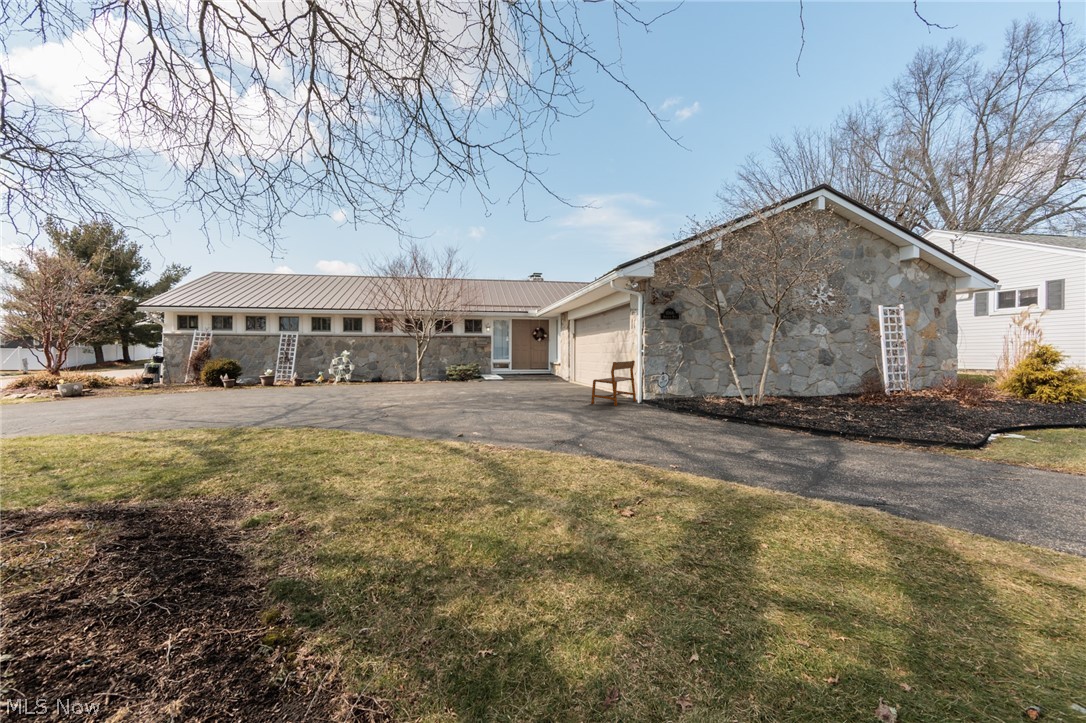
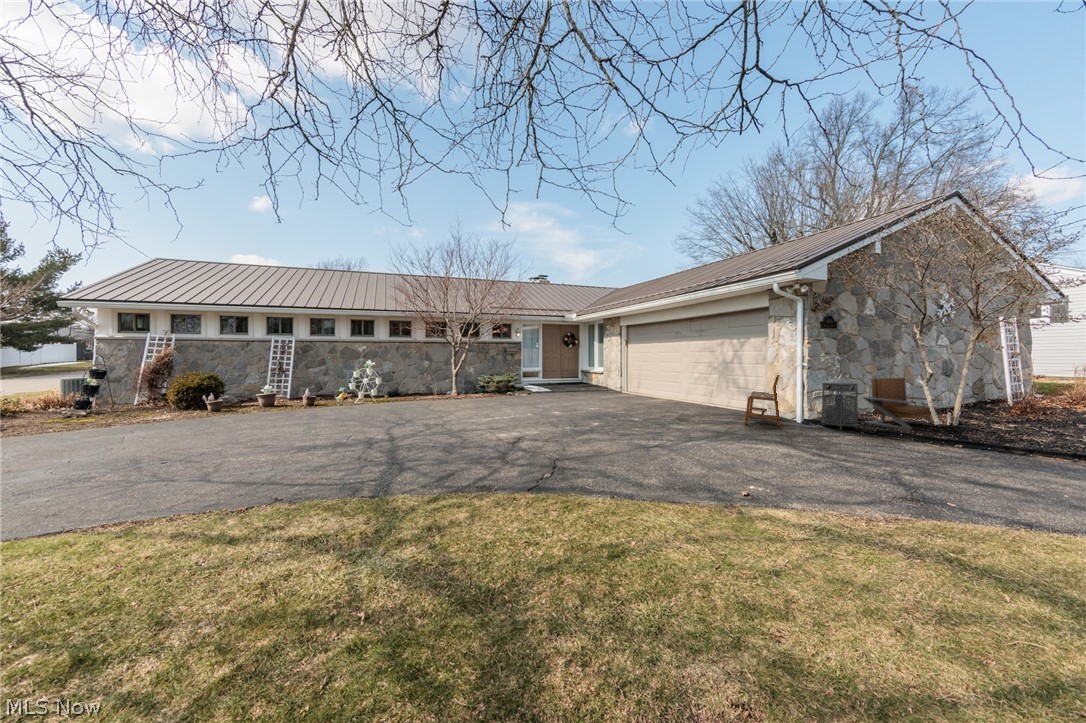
trash can: none [653,364,681,410] -> present [822,379,858,429]
lounge chair: none [702,364,769,411] -> present [863,378,942,430]

